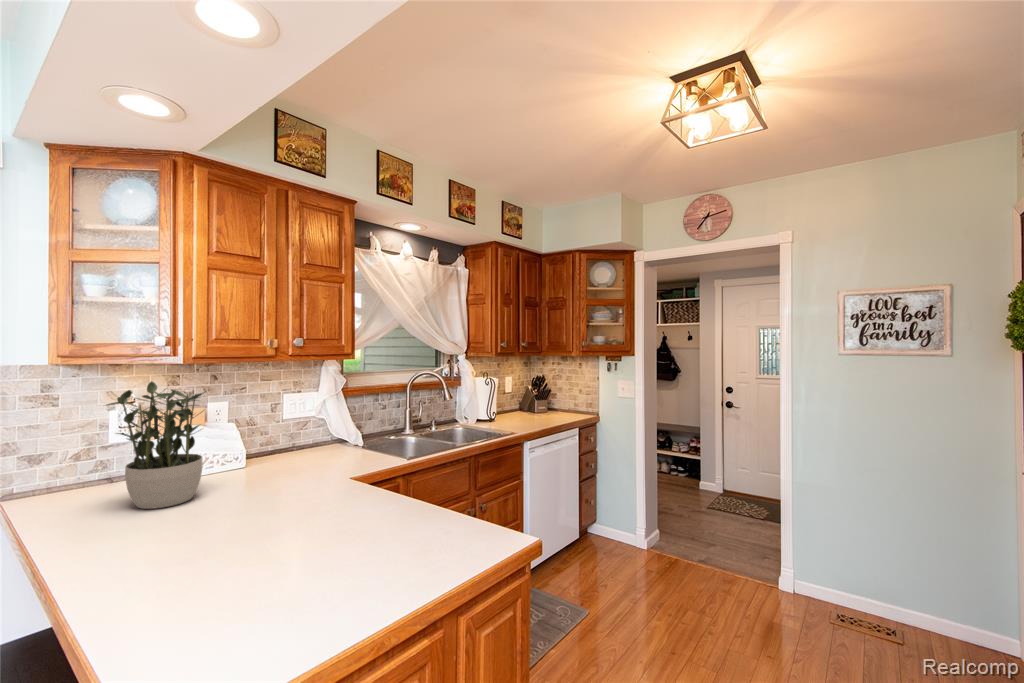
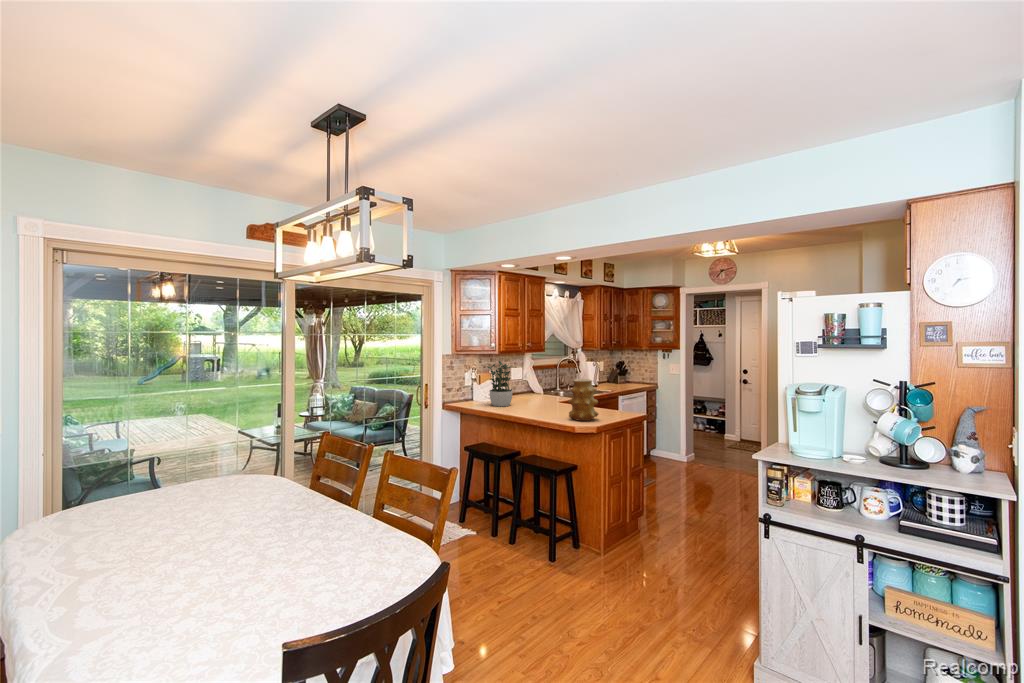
vase: none [214,449,347,625] -> present [568,379,599,421]

